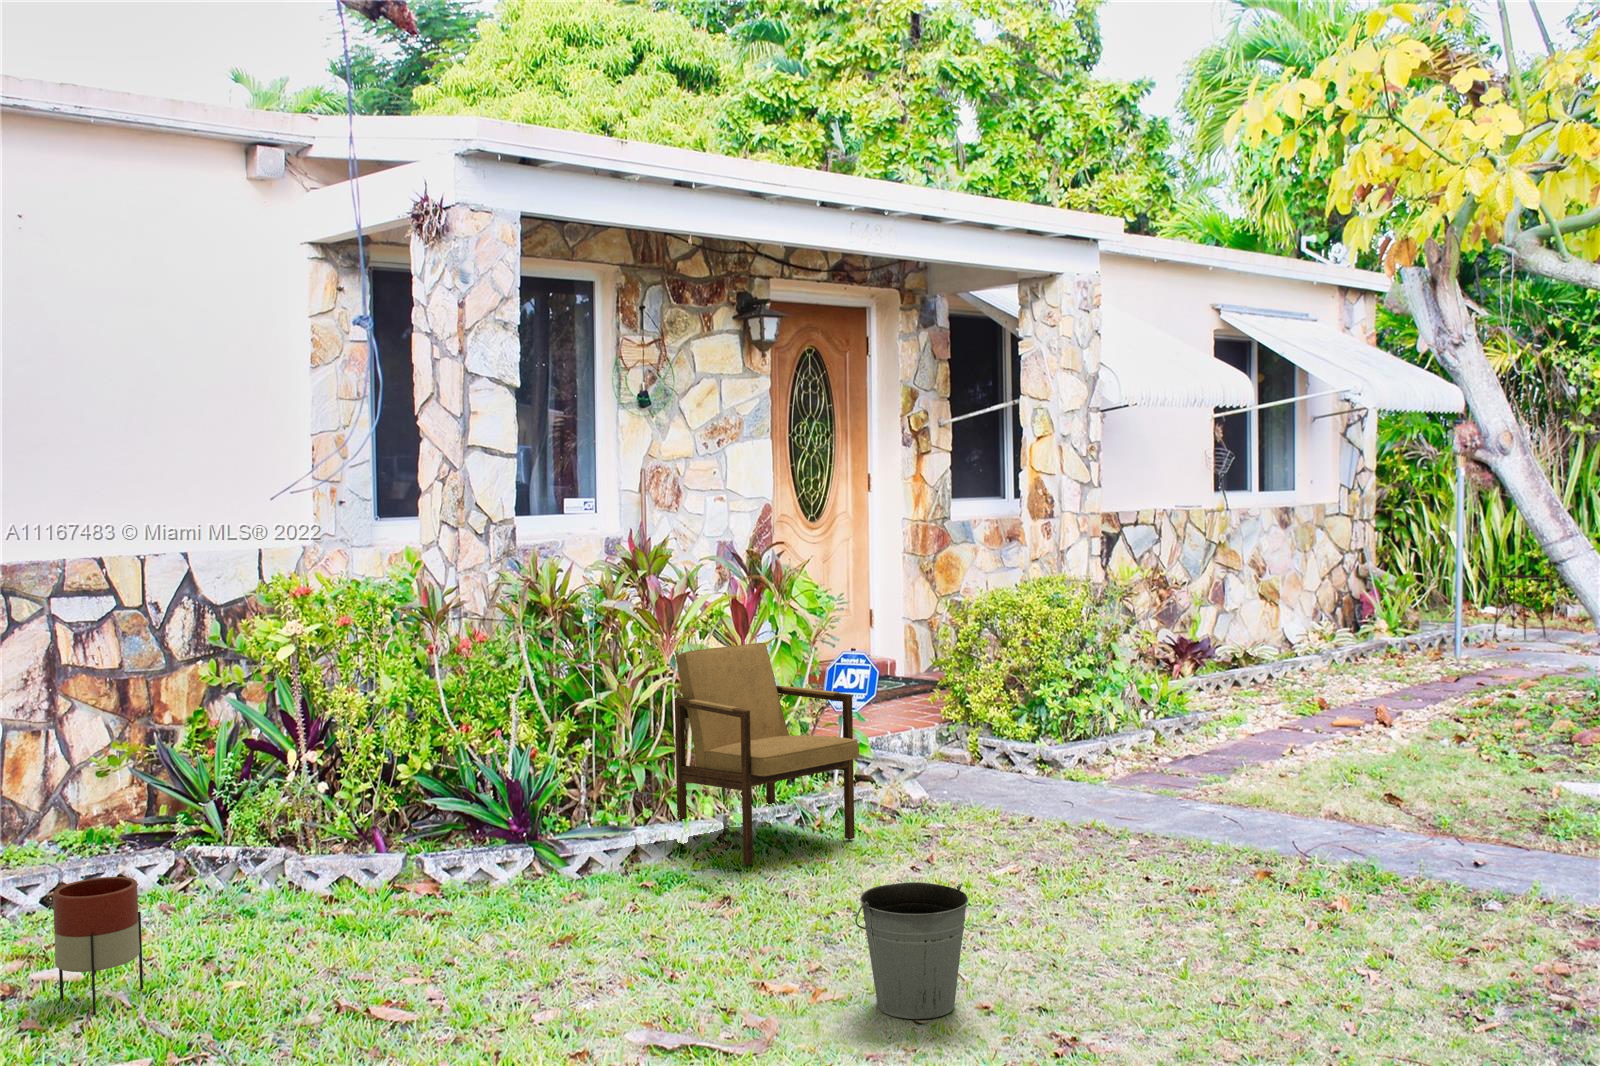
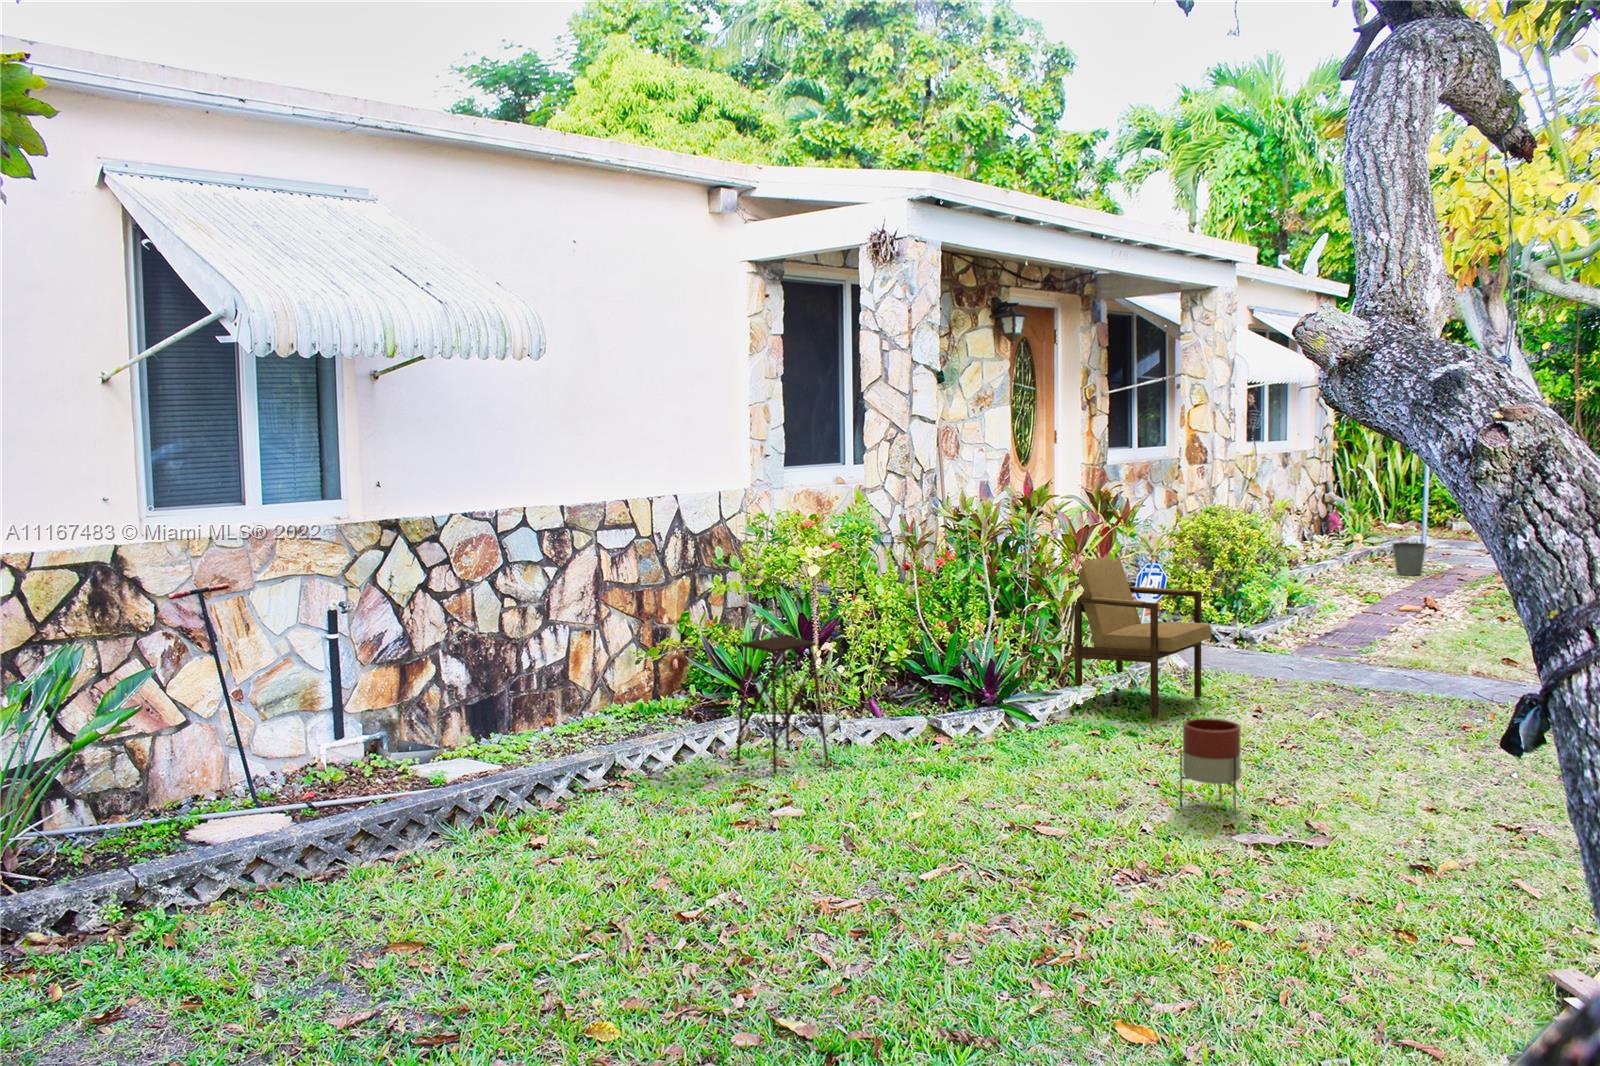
side table: present [1493,574,1546,640] -> present [736,636,828,774]
planter: present [53,877,143,1015] -> present [1180,718,1241,813]
bucket: present [855,882,968,1019] -> present [1393,542,1426,576]

